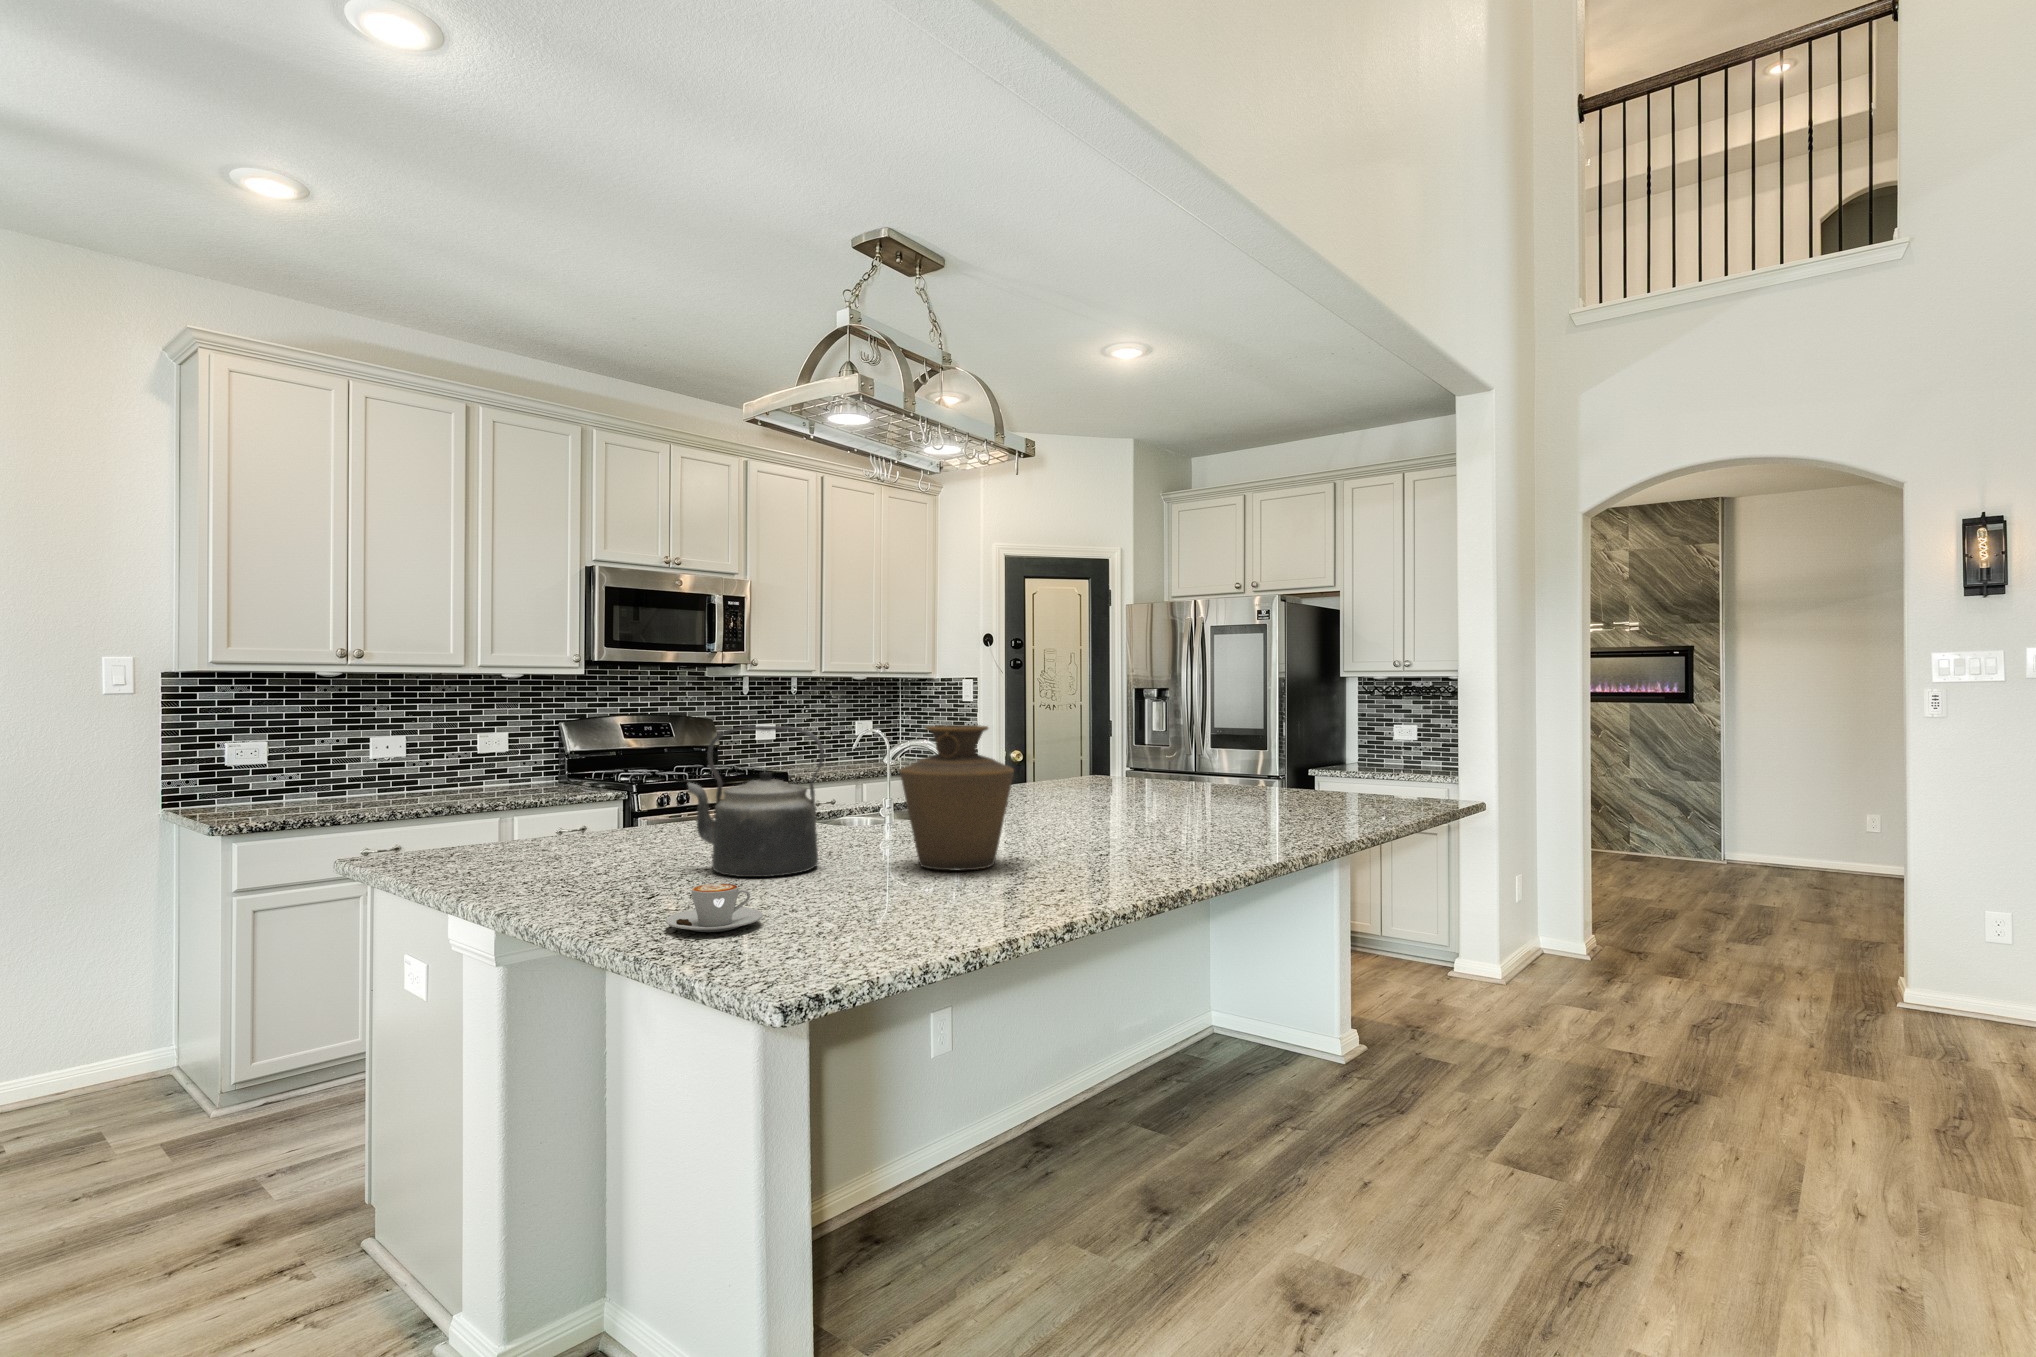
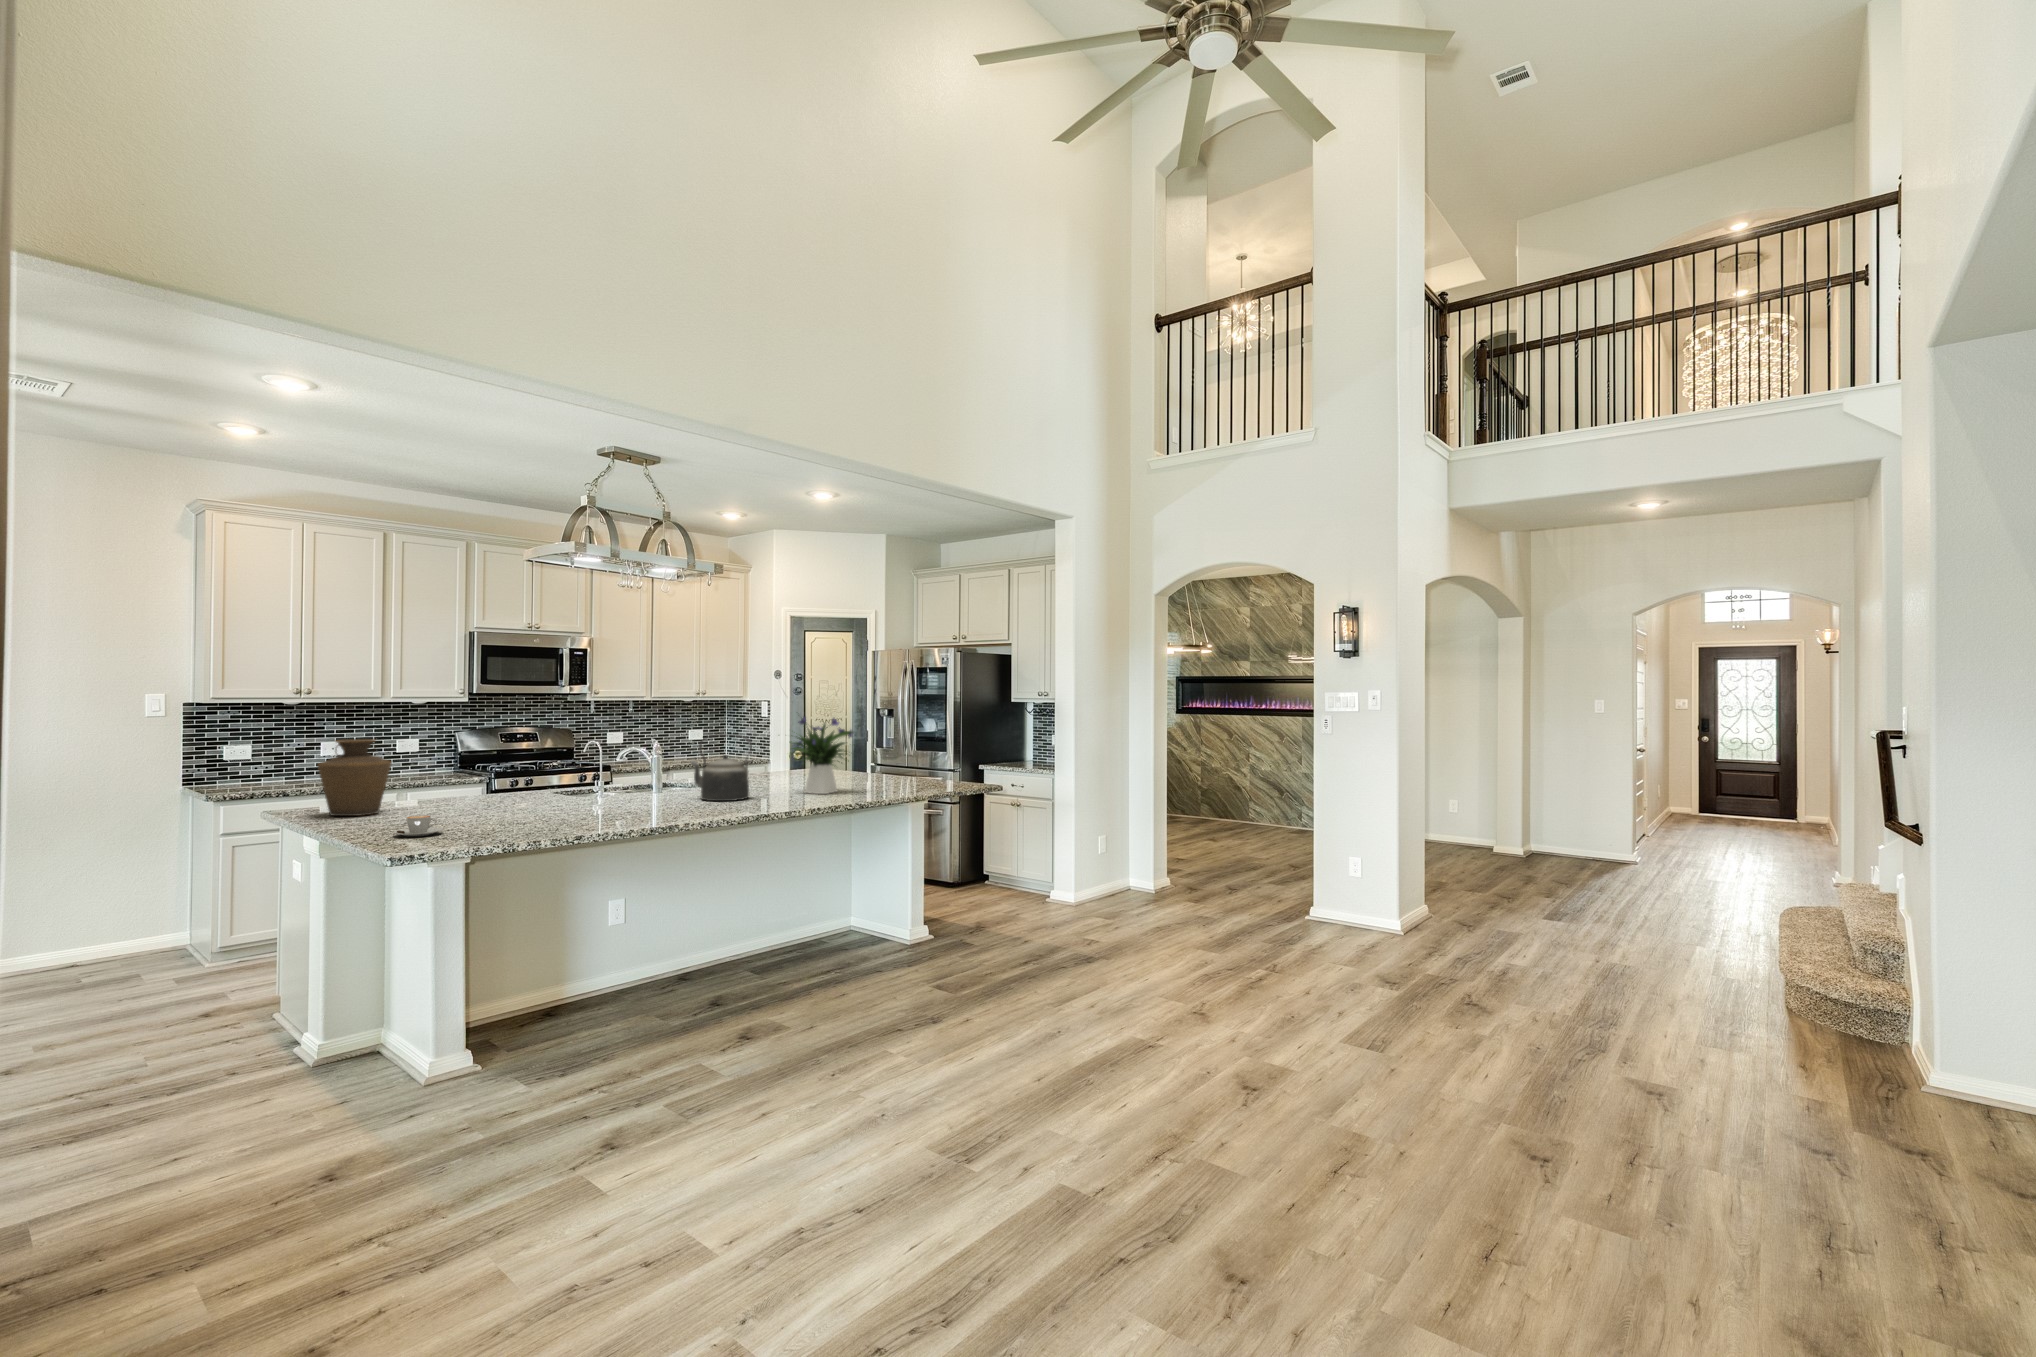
flower arrangement: none [1168,681,1294,818] -> present [792,717,854,794]
vase: present [900,725,1014,870] -> present [318,739,392,816]
kettle: present [688,726,824,877] -> present [690,734,752,801]

